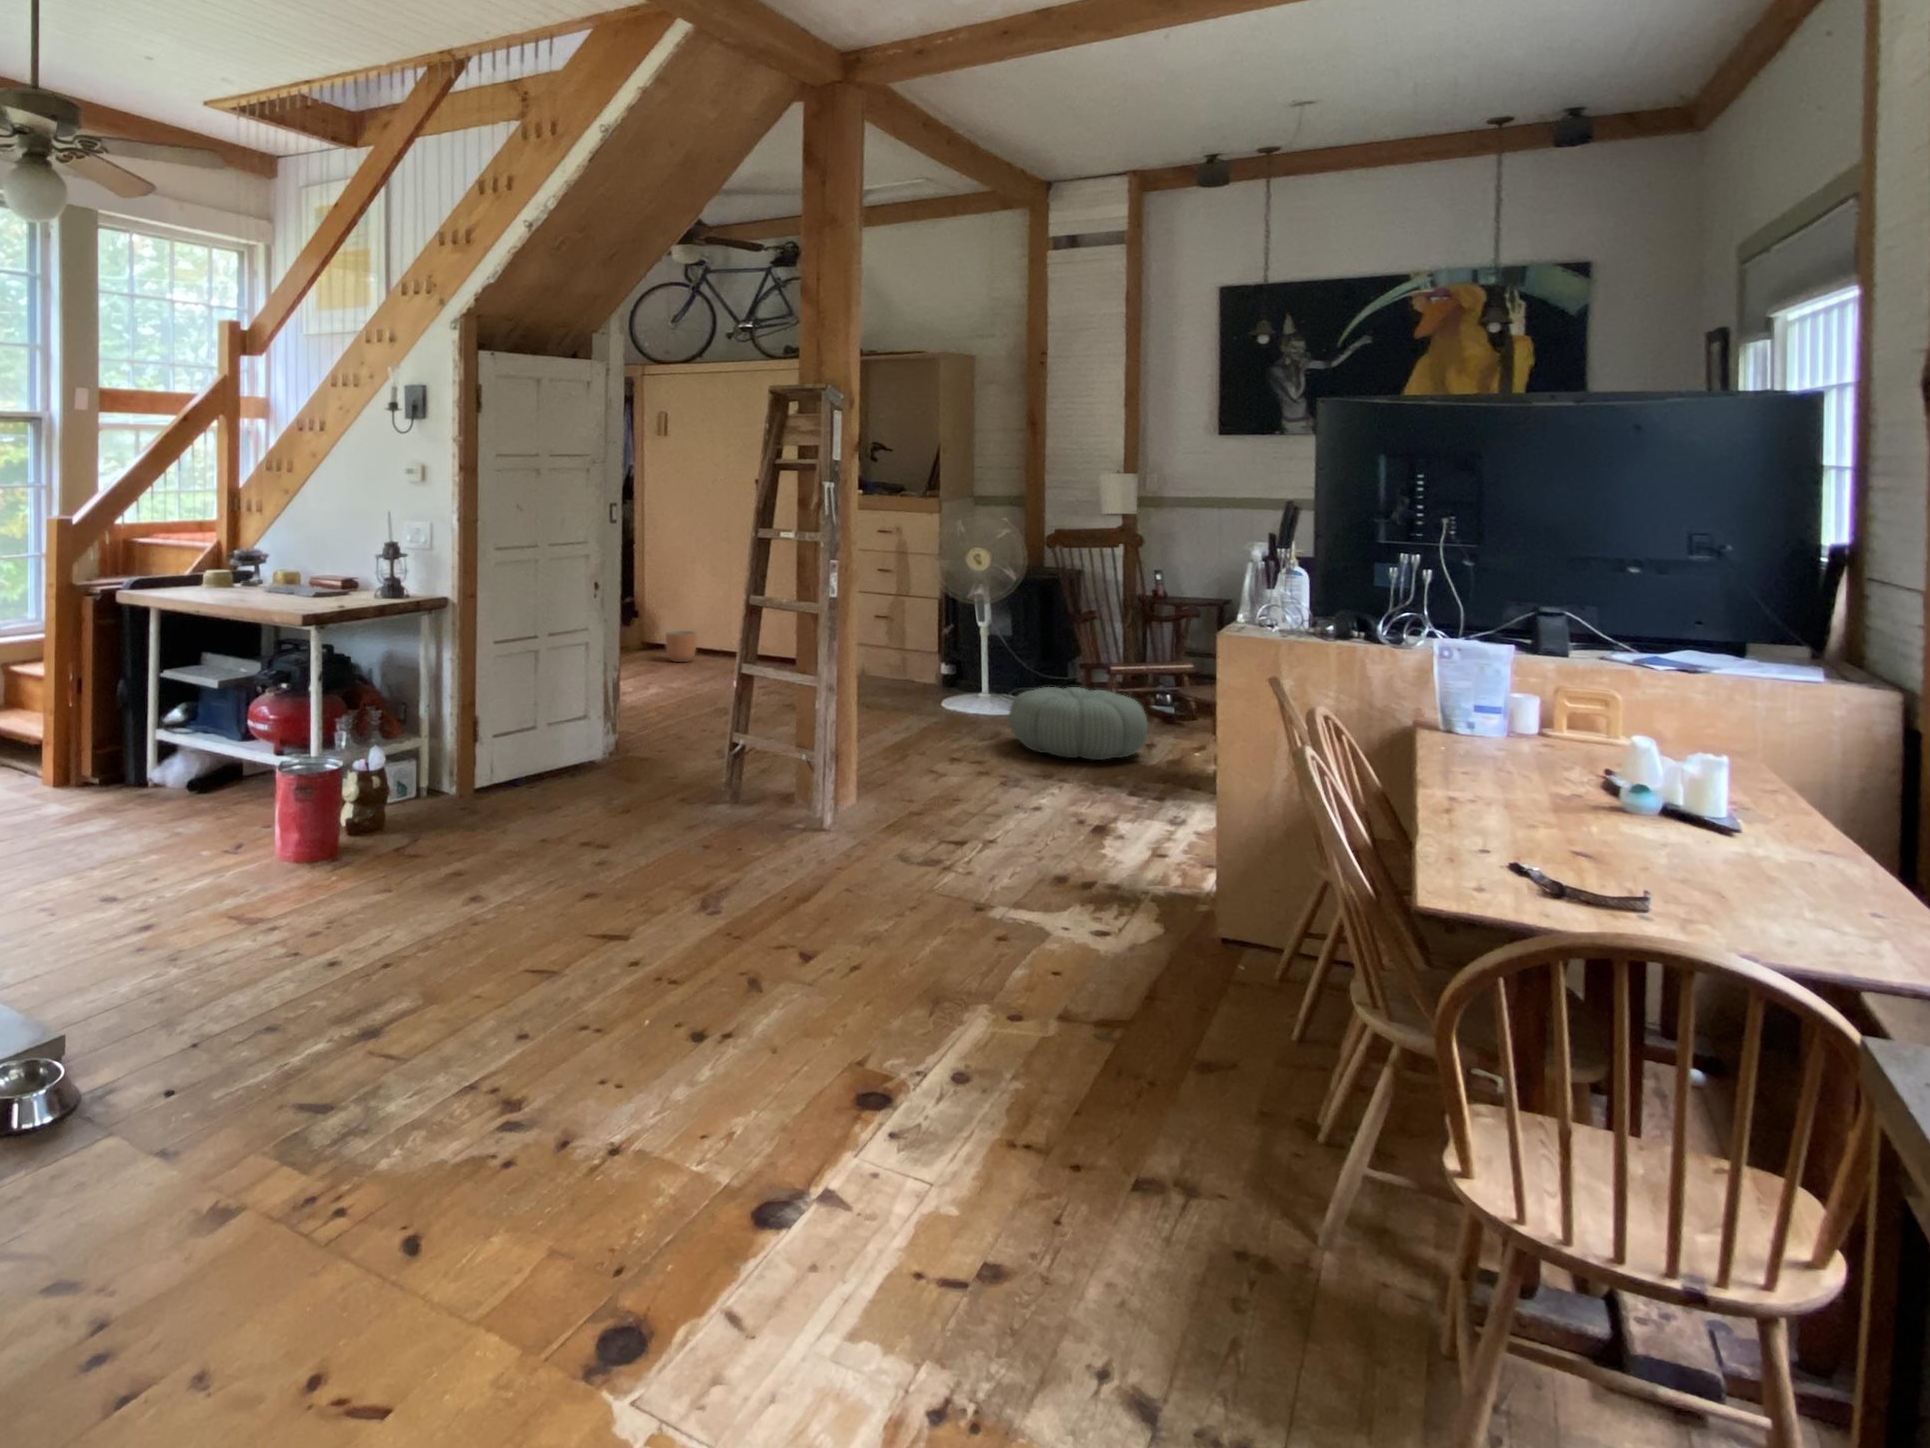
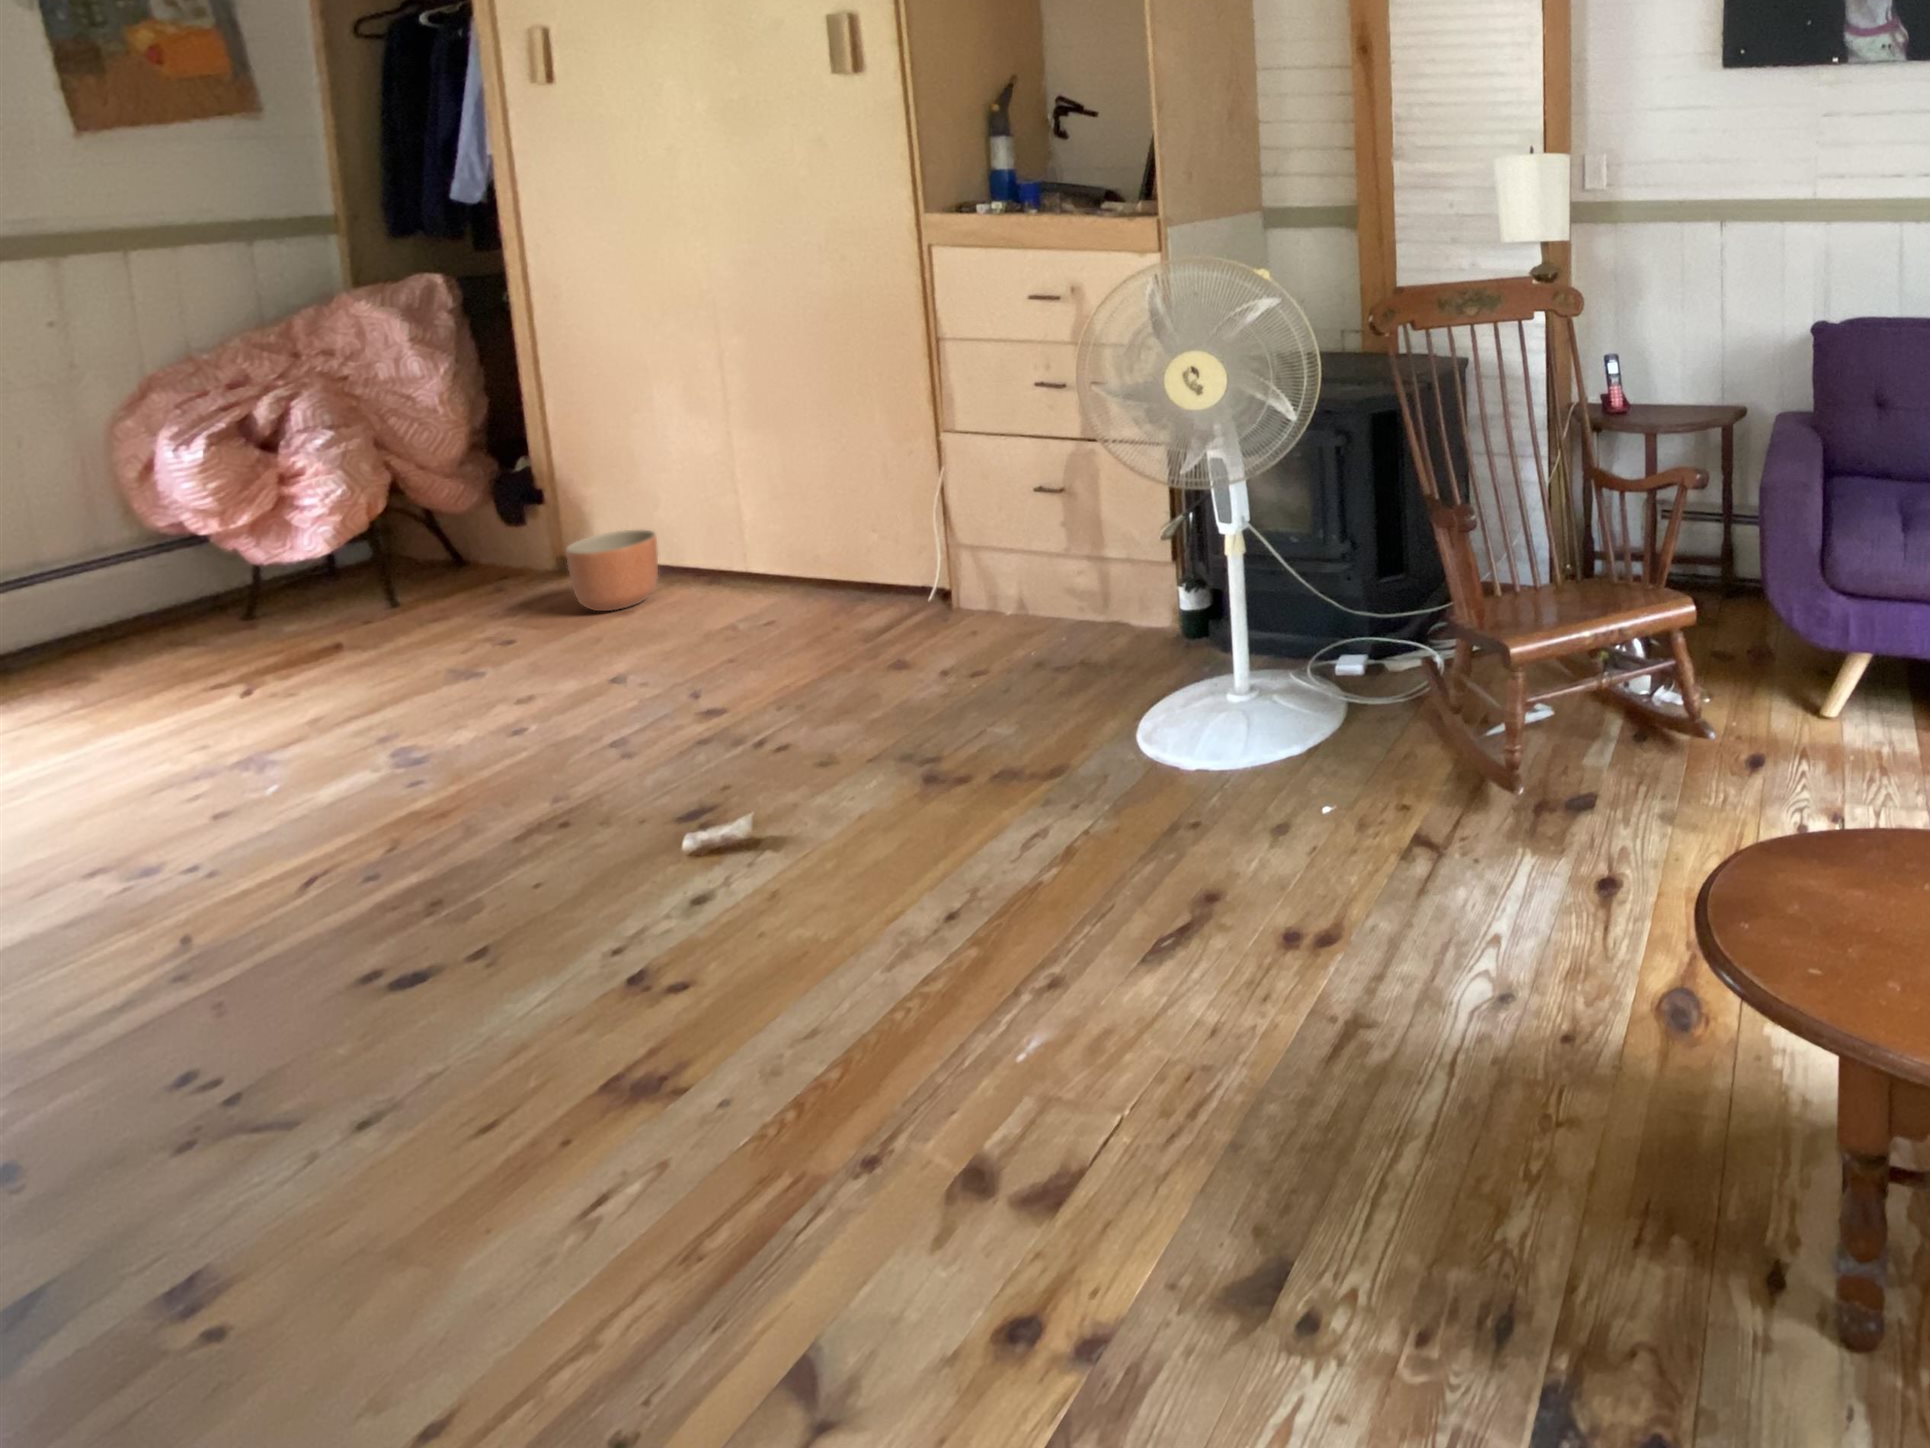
pouf: present [1009,687,1148,760] -> none [1165,824,1605,1237]

